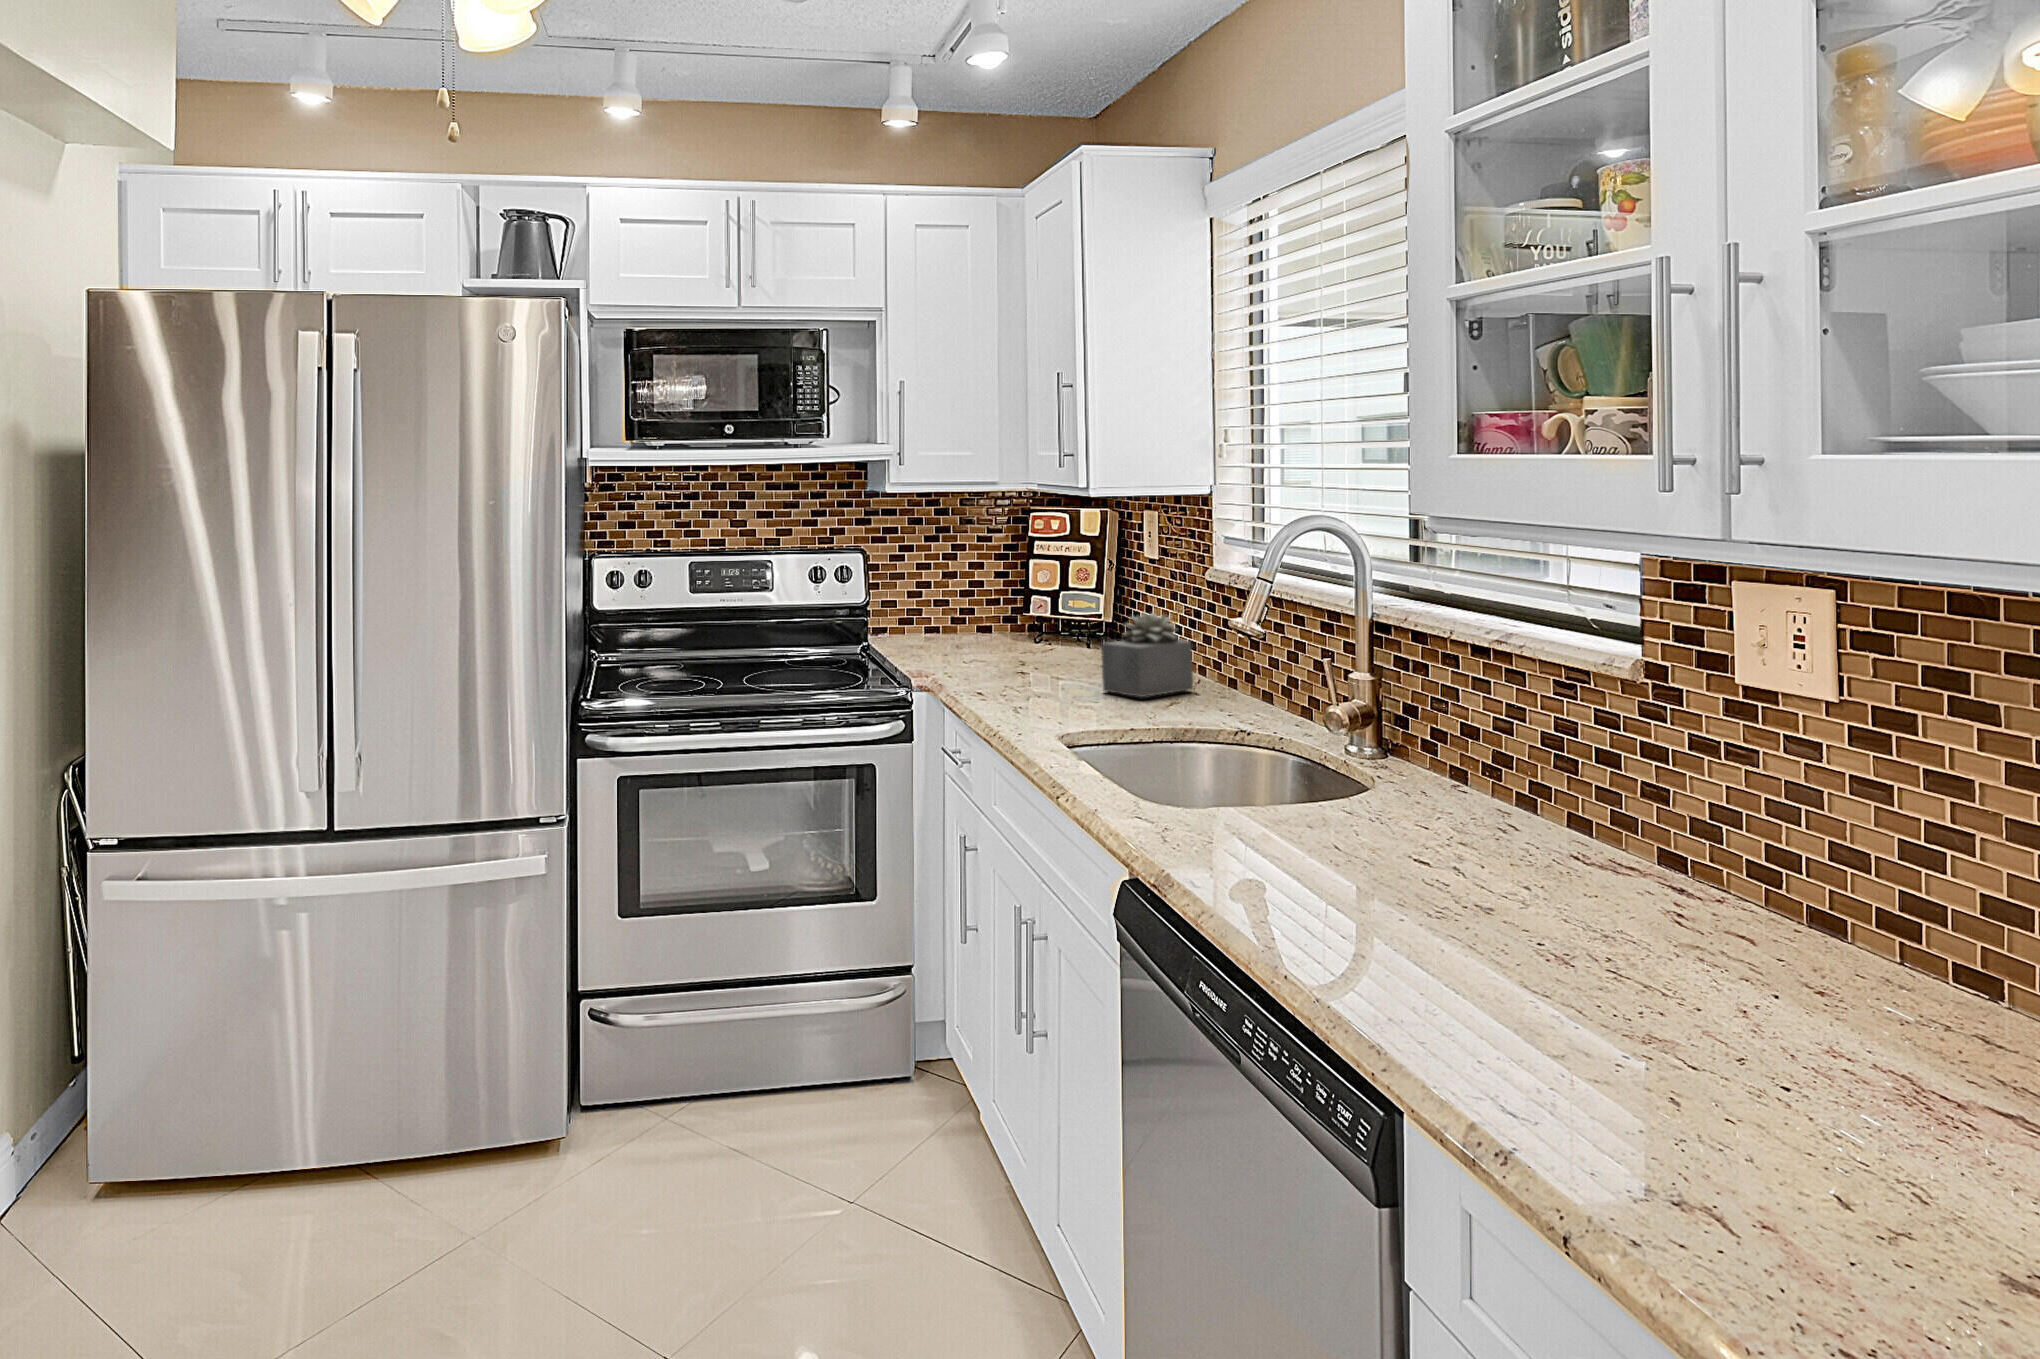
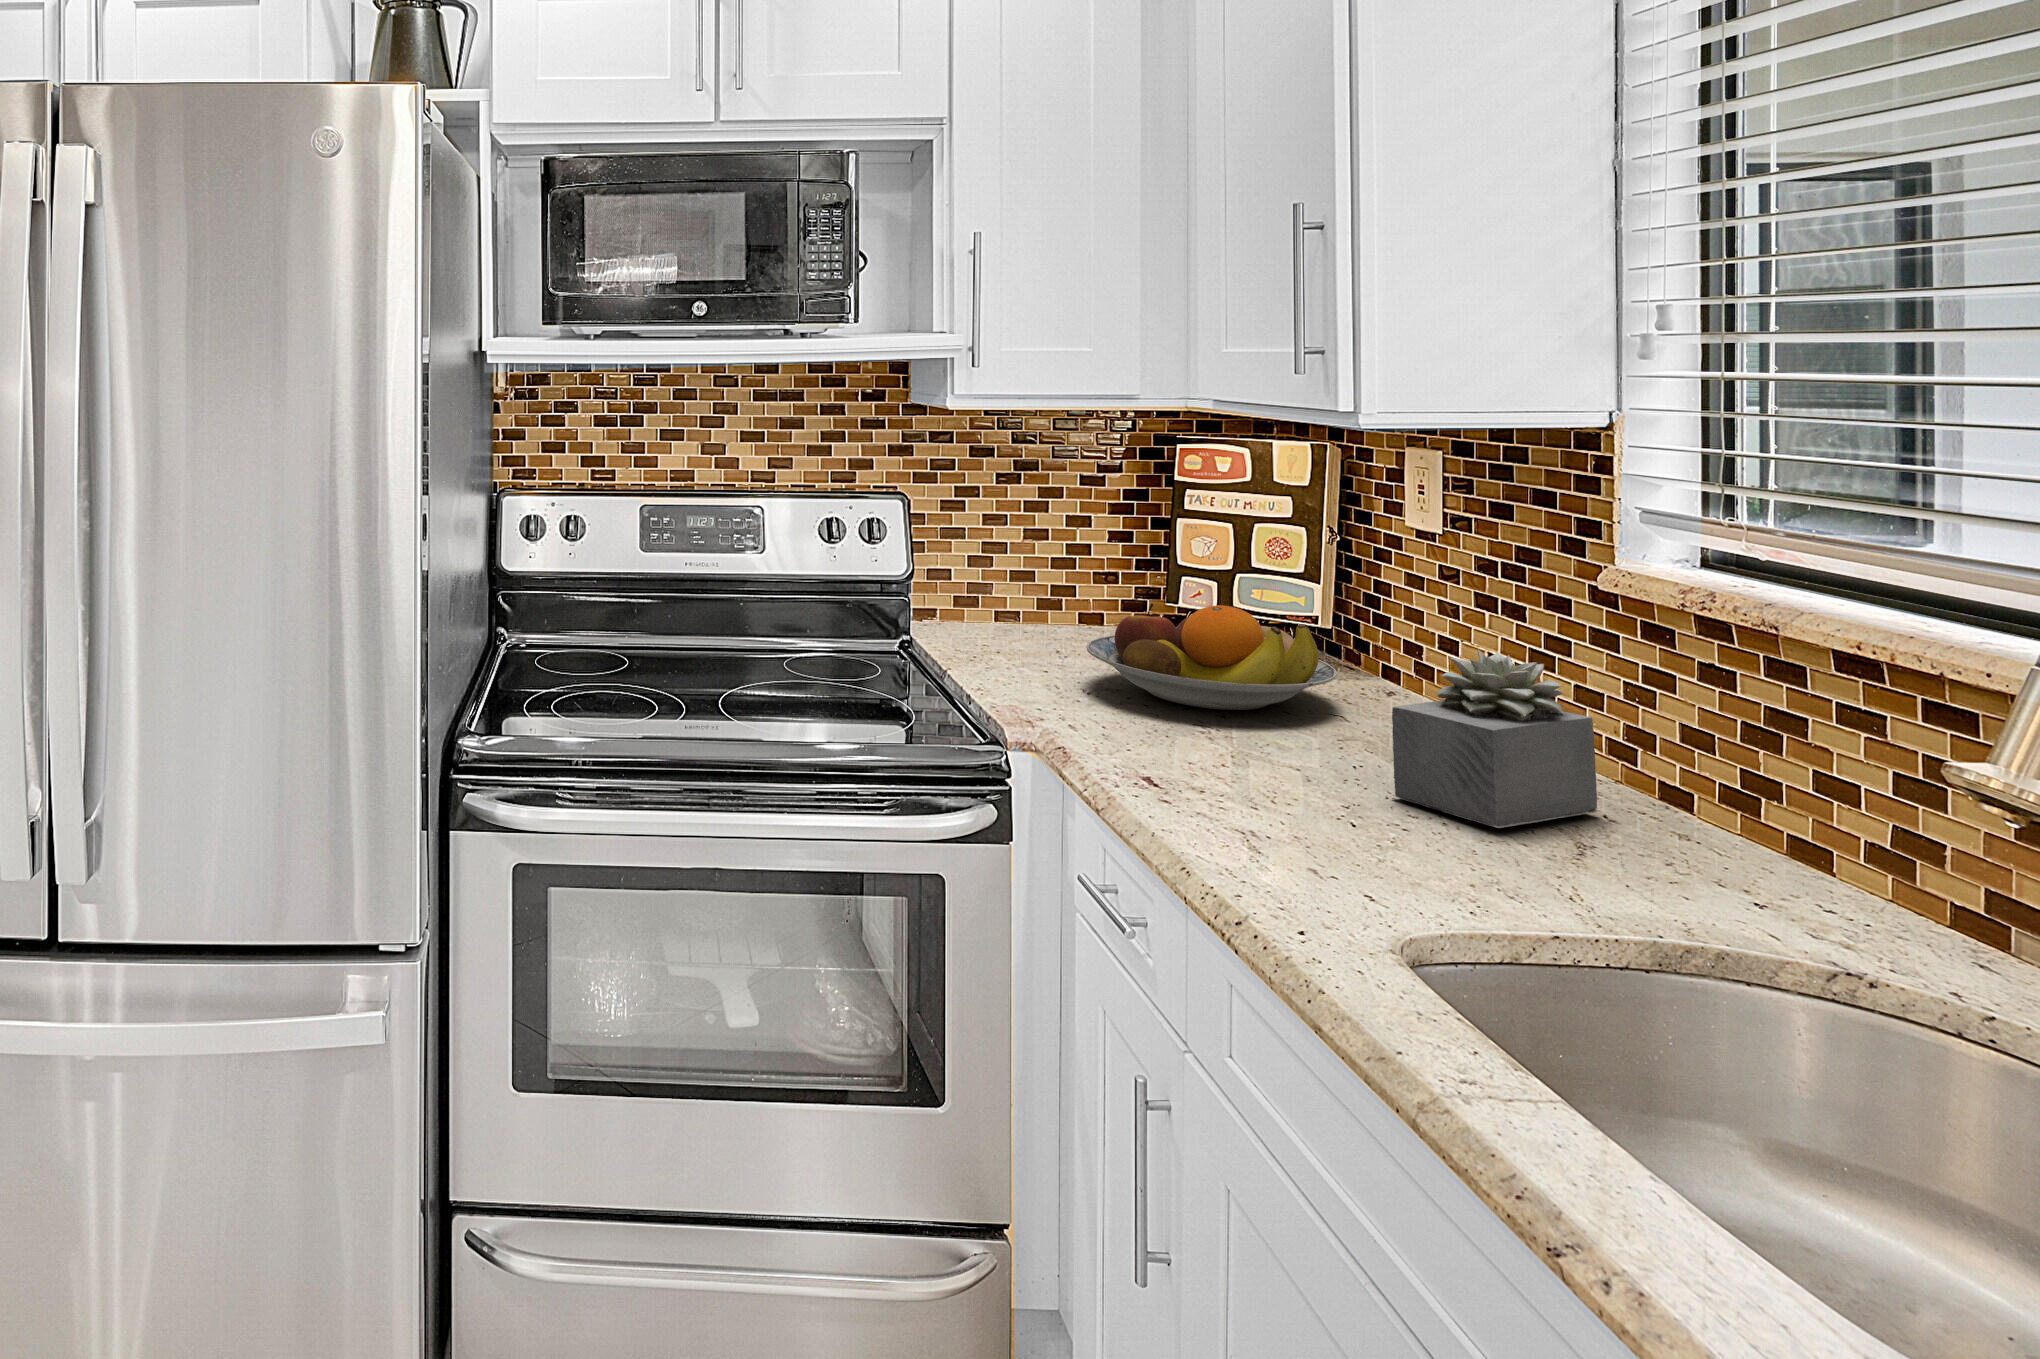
fruit bowl: none [967,605,1101,665] -> present [1086,603,1337,710]

